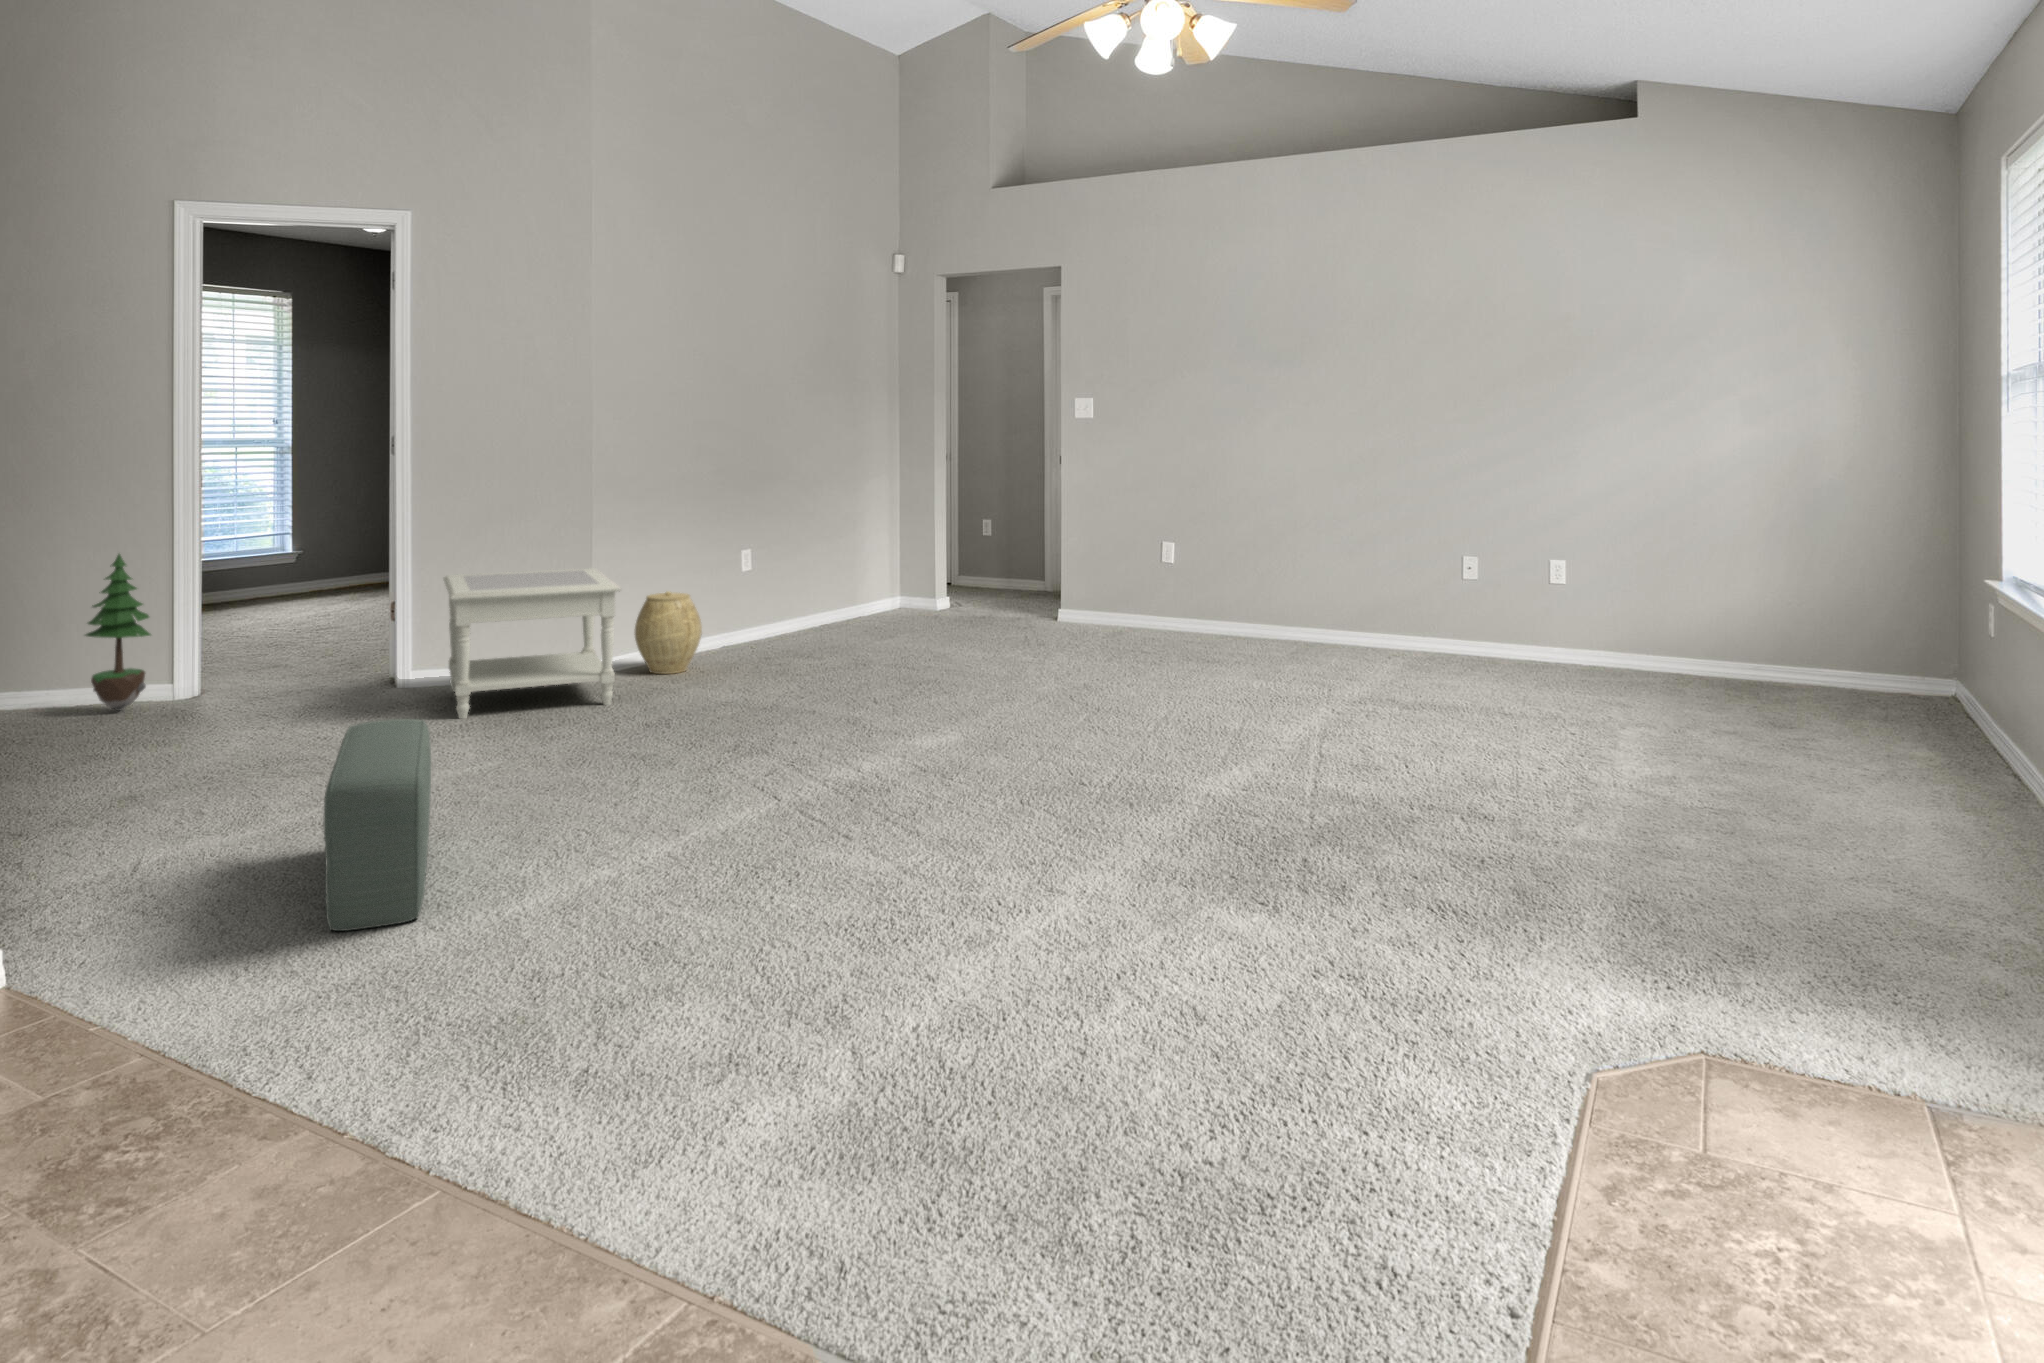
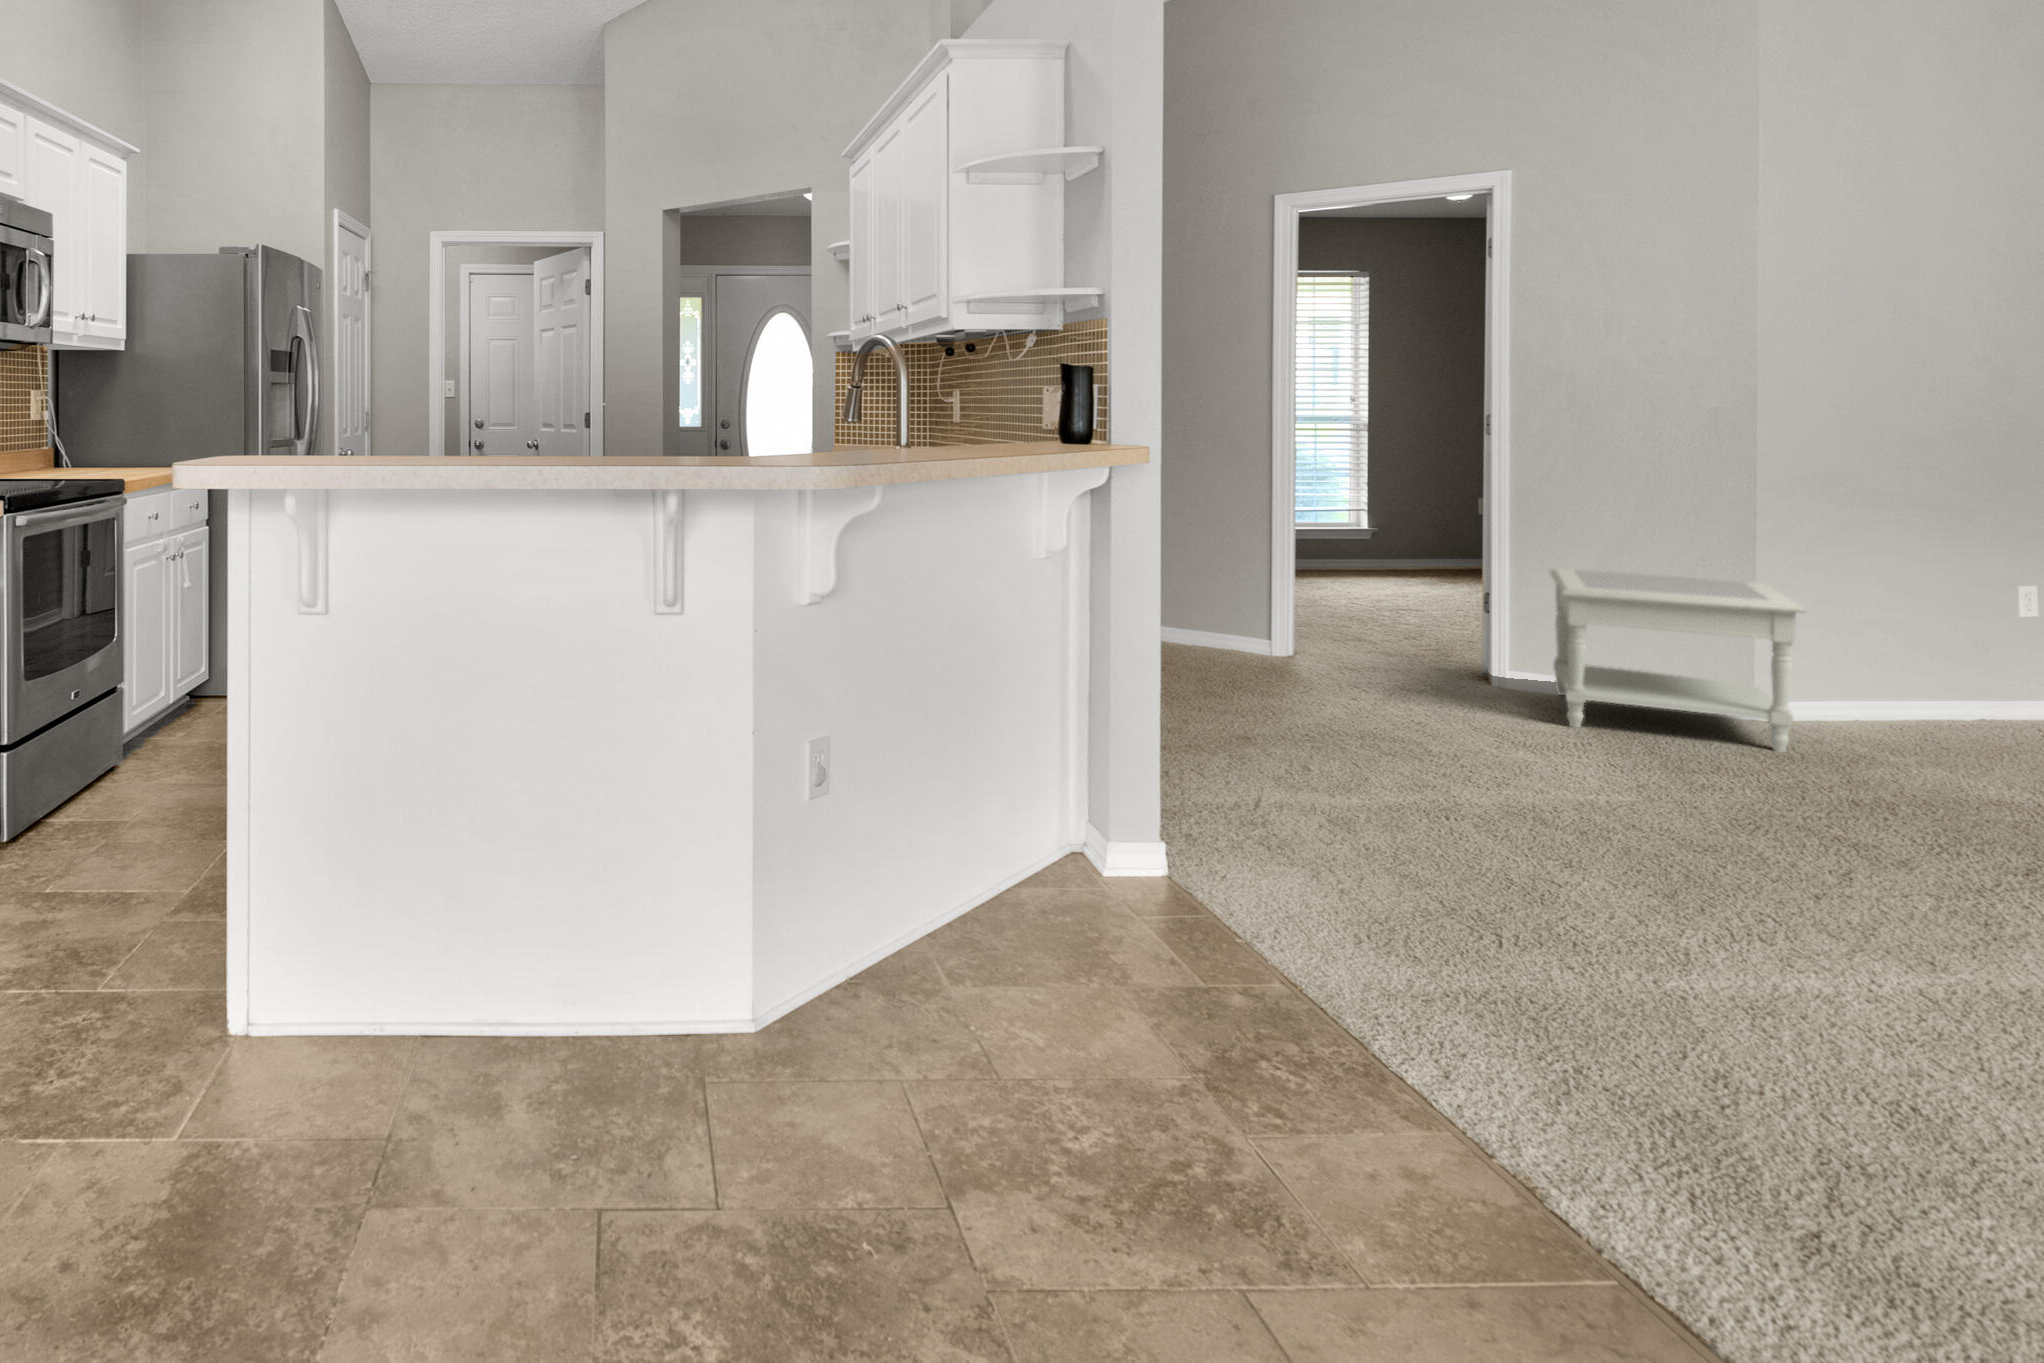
potted tree: present [86,554,151,711] -> none [1201,514,1257,652]
woven basket: present [635,591,702,674] -> none [1819,621,1938,731]
pouf: present [323,719,431,931] -> none [1443,714,1561,944]

